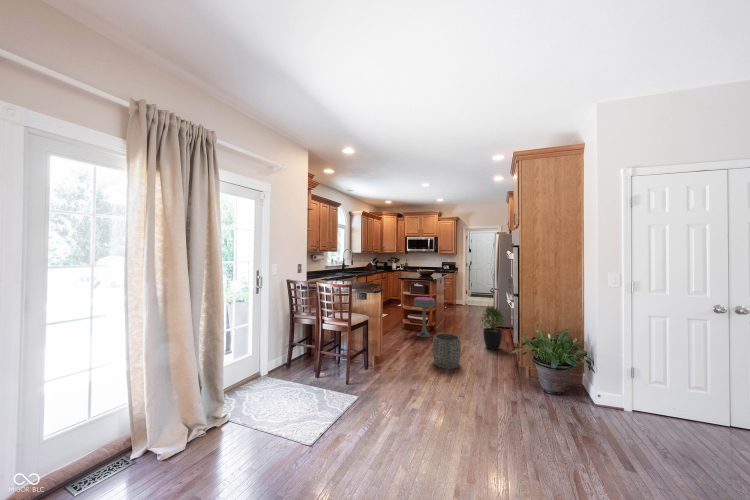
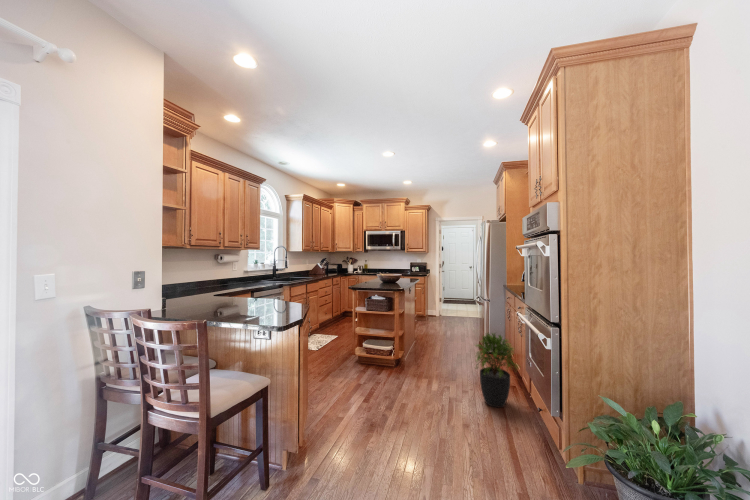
bar stool: present [414,297,435,337] -> none [370,317,401,383]
woven basket: present [433,333,461,369] -> none [398,395,451,475]

